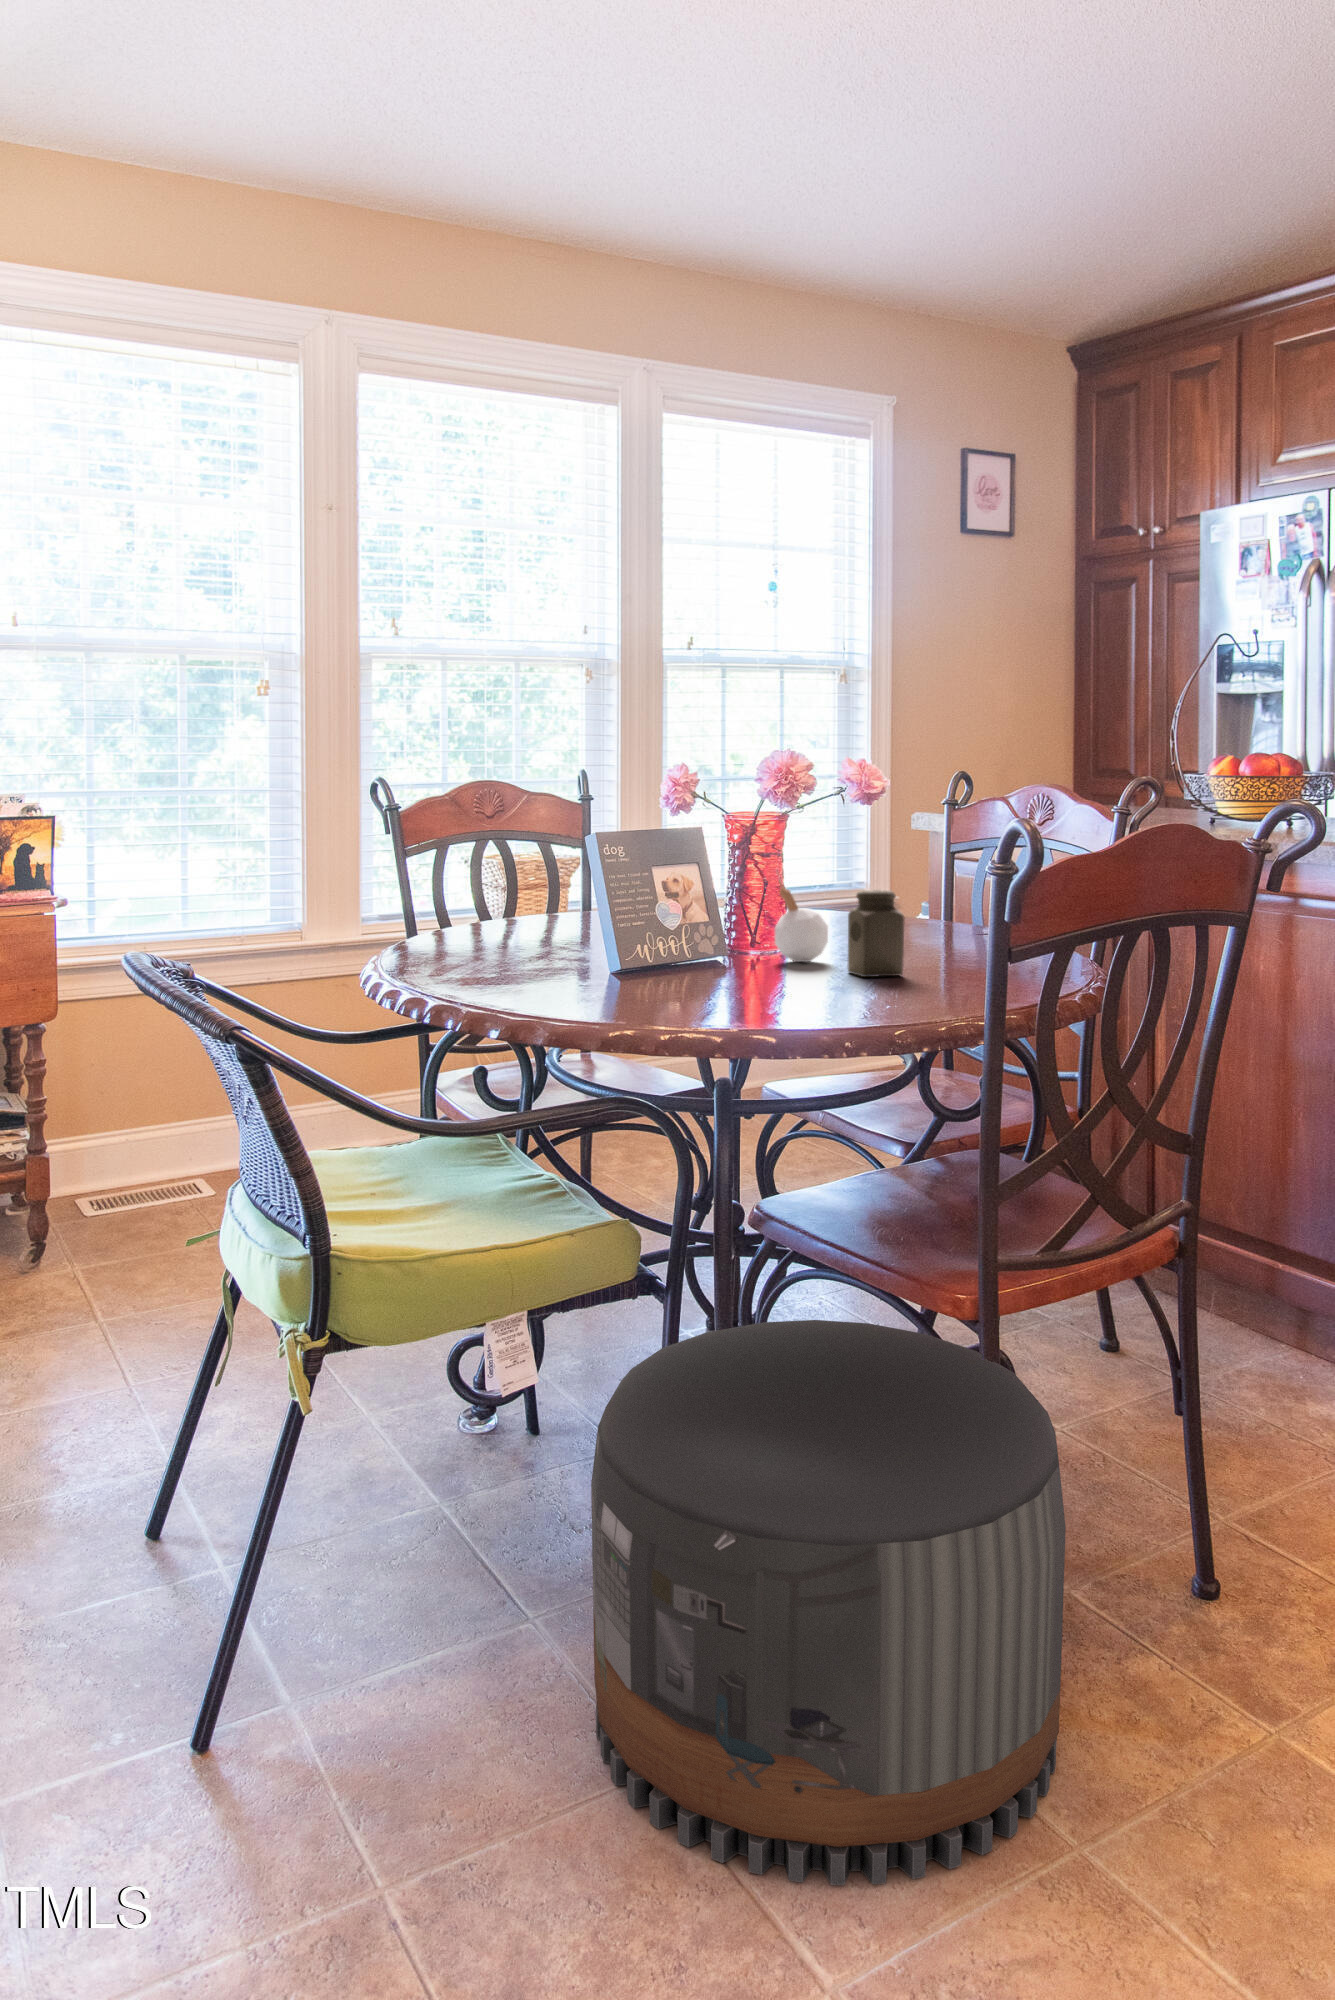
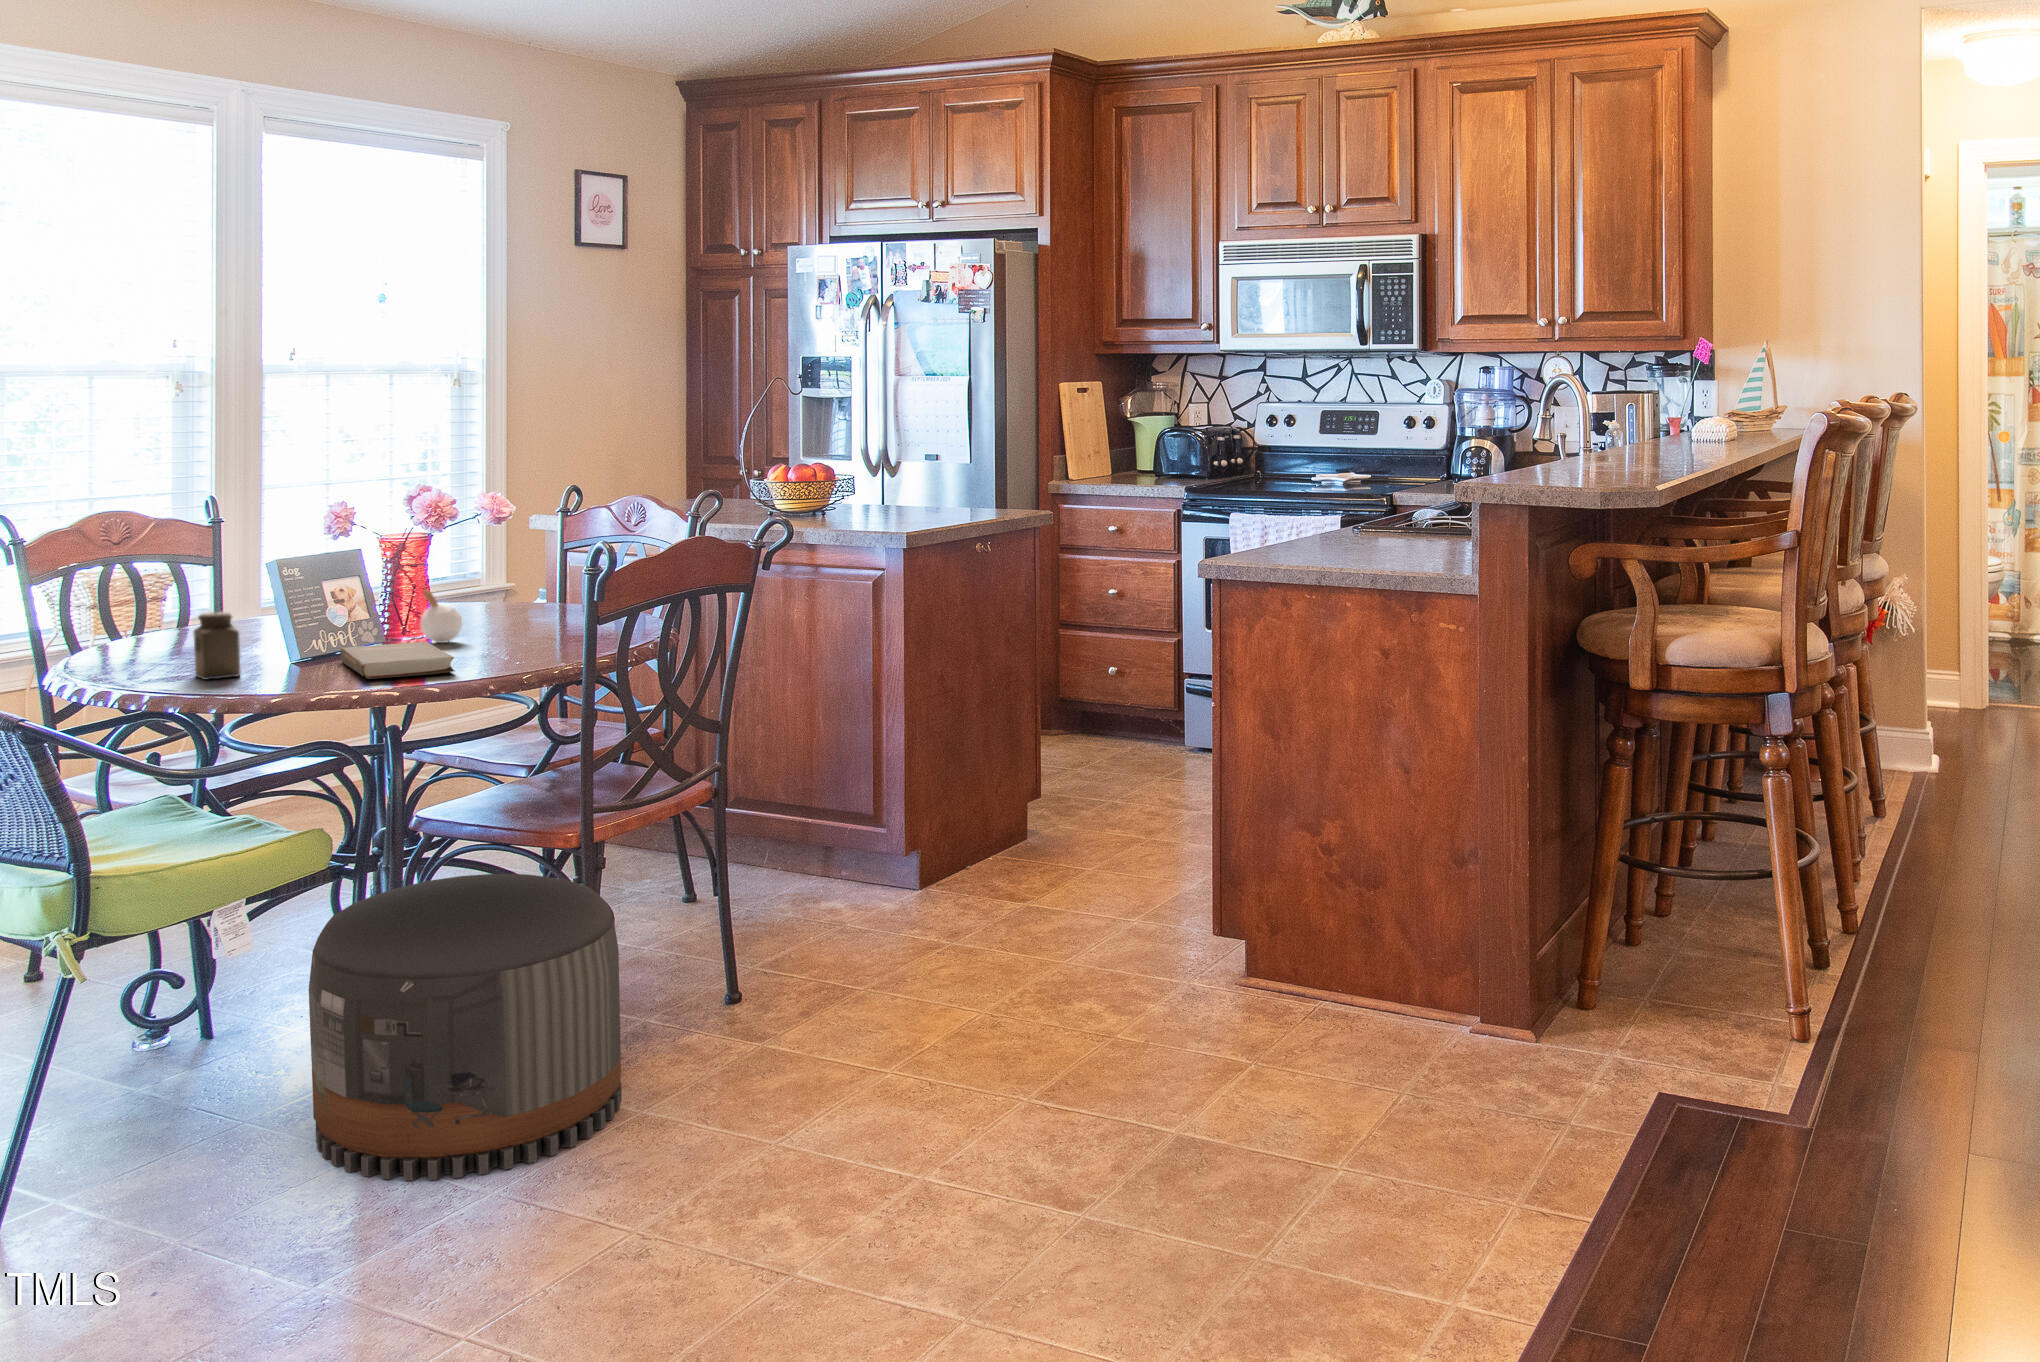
salt shaker: present [848,889,904,977] -> present [194,612,240,679]
book: none [669,957,819,1005] -> present [340,642,455,679]

